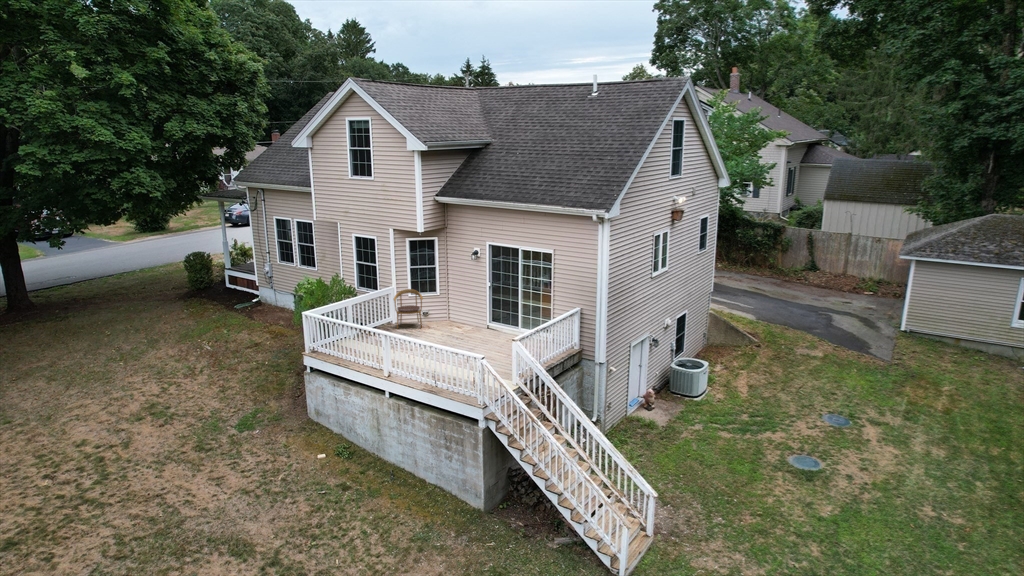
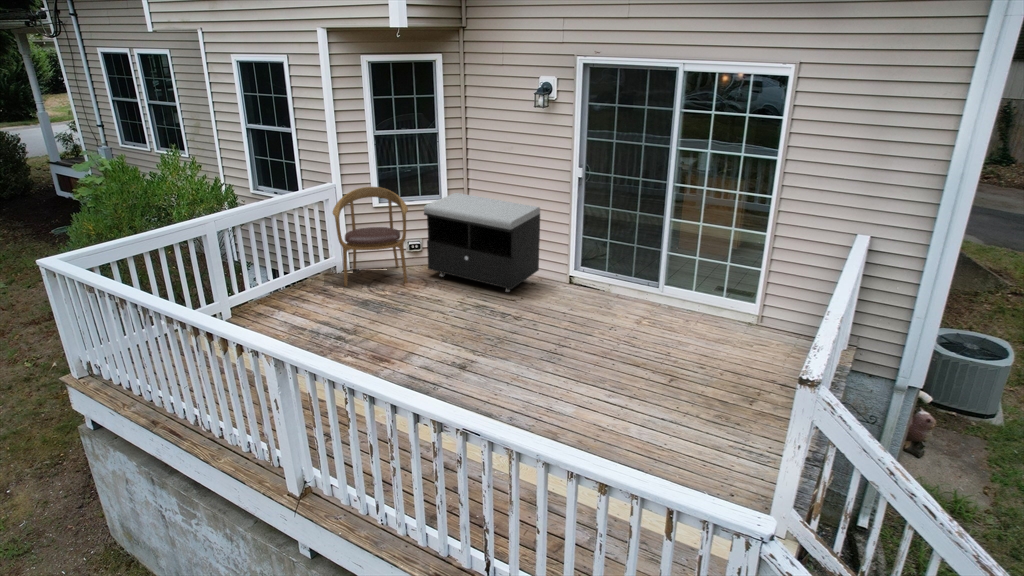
storage bench: none [429,291,476,332] -> present [424,193,540,292]

